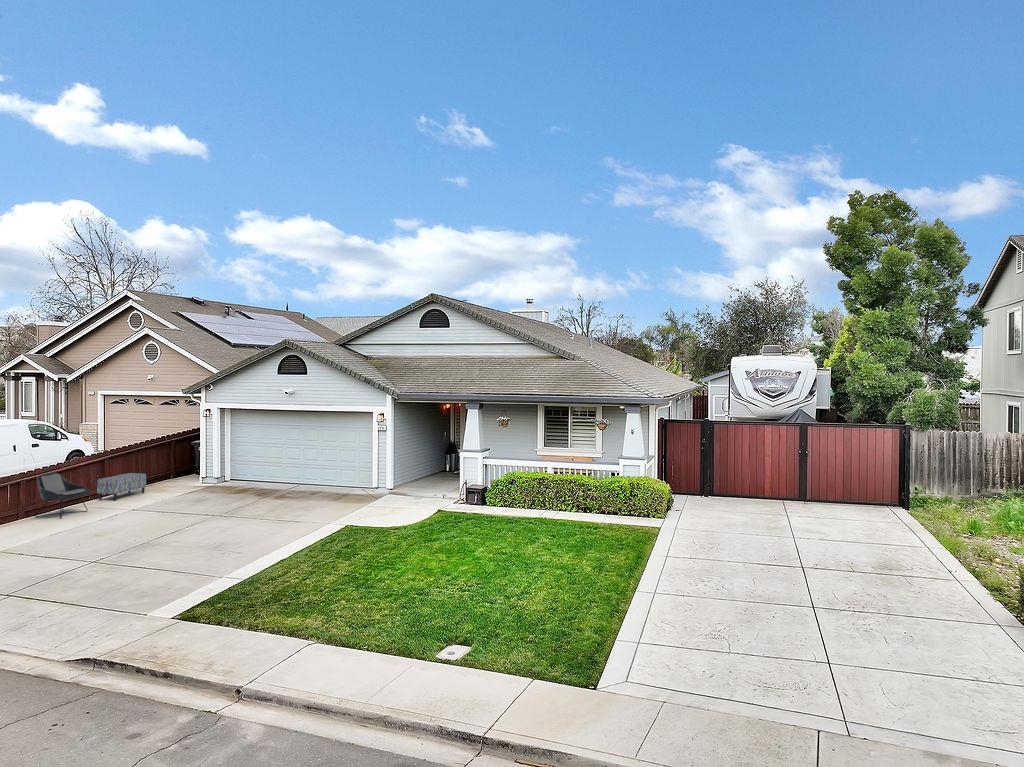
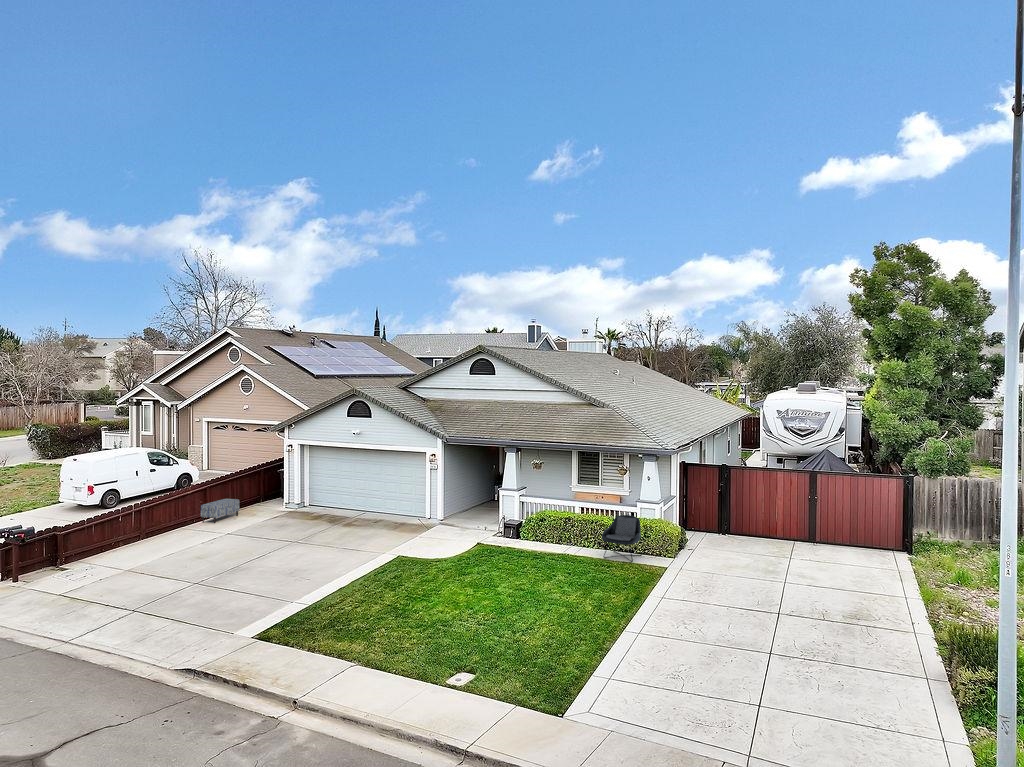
lounge chair: present [35,473,90,518] -> present [602,515,642,562]

